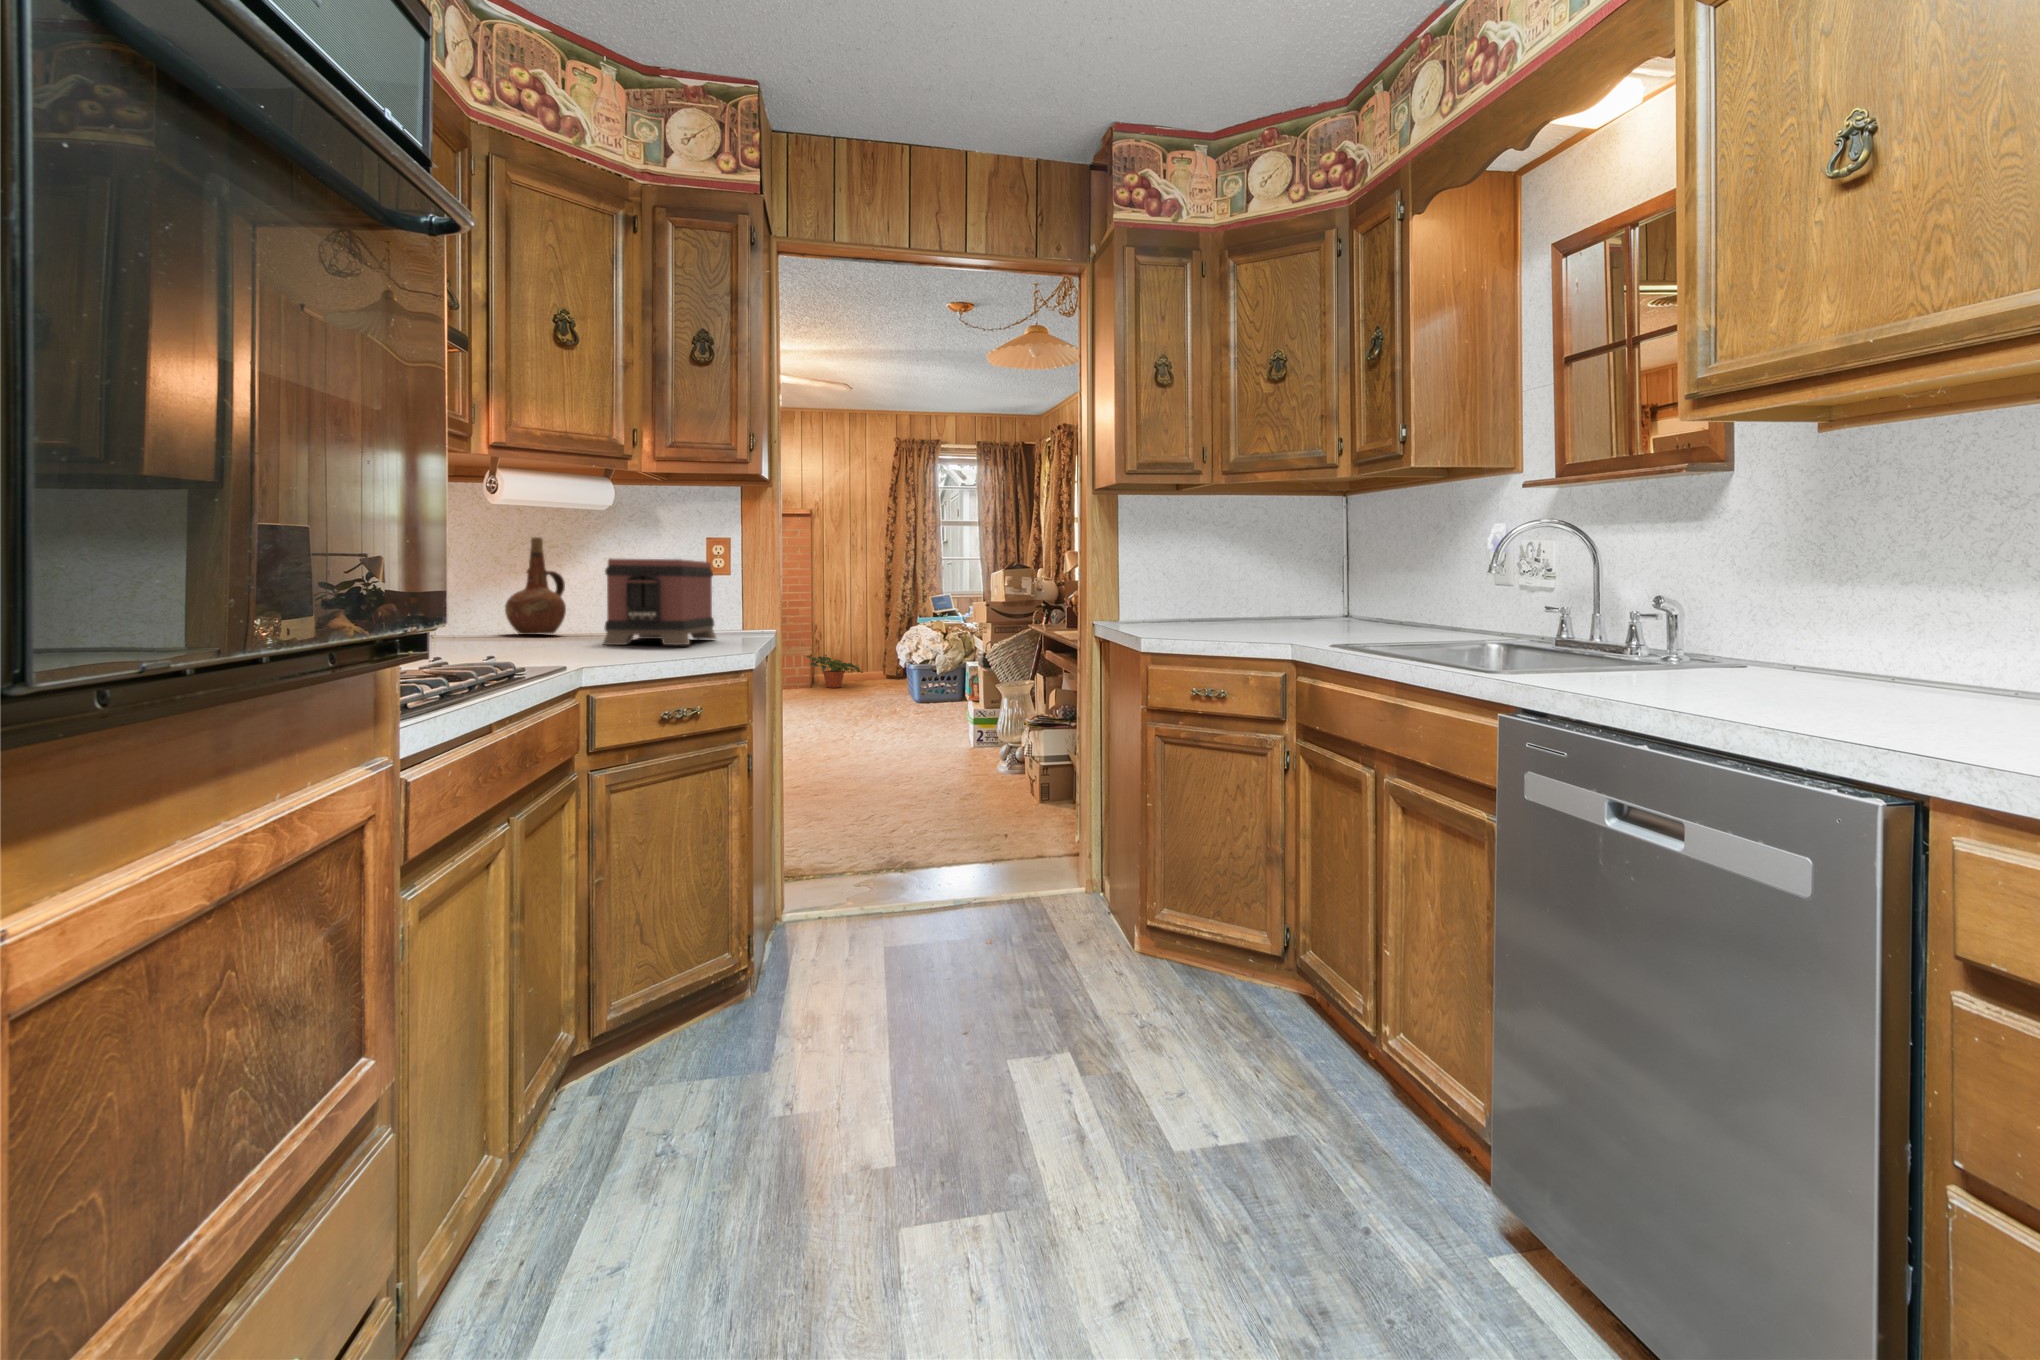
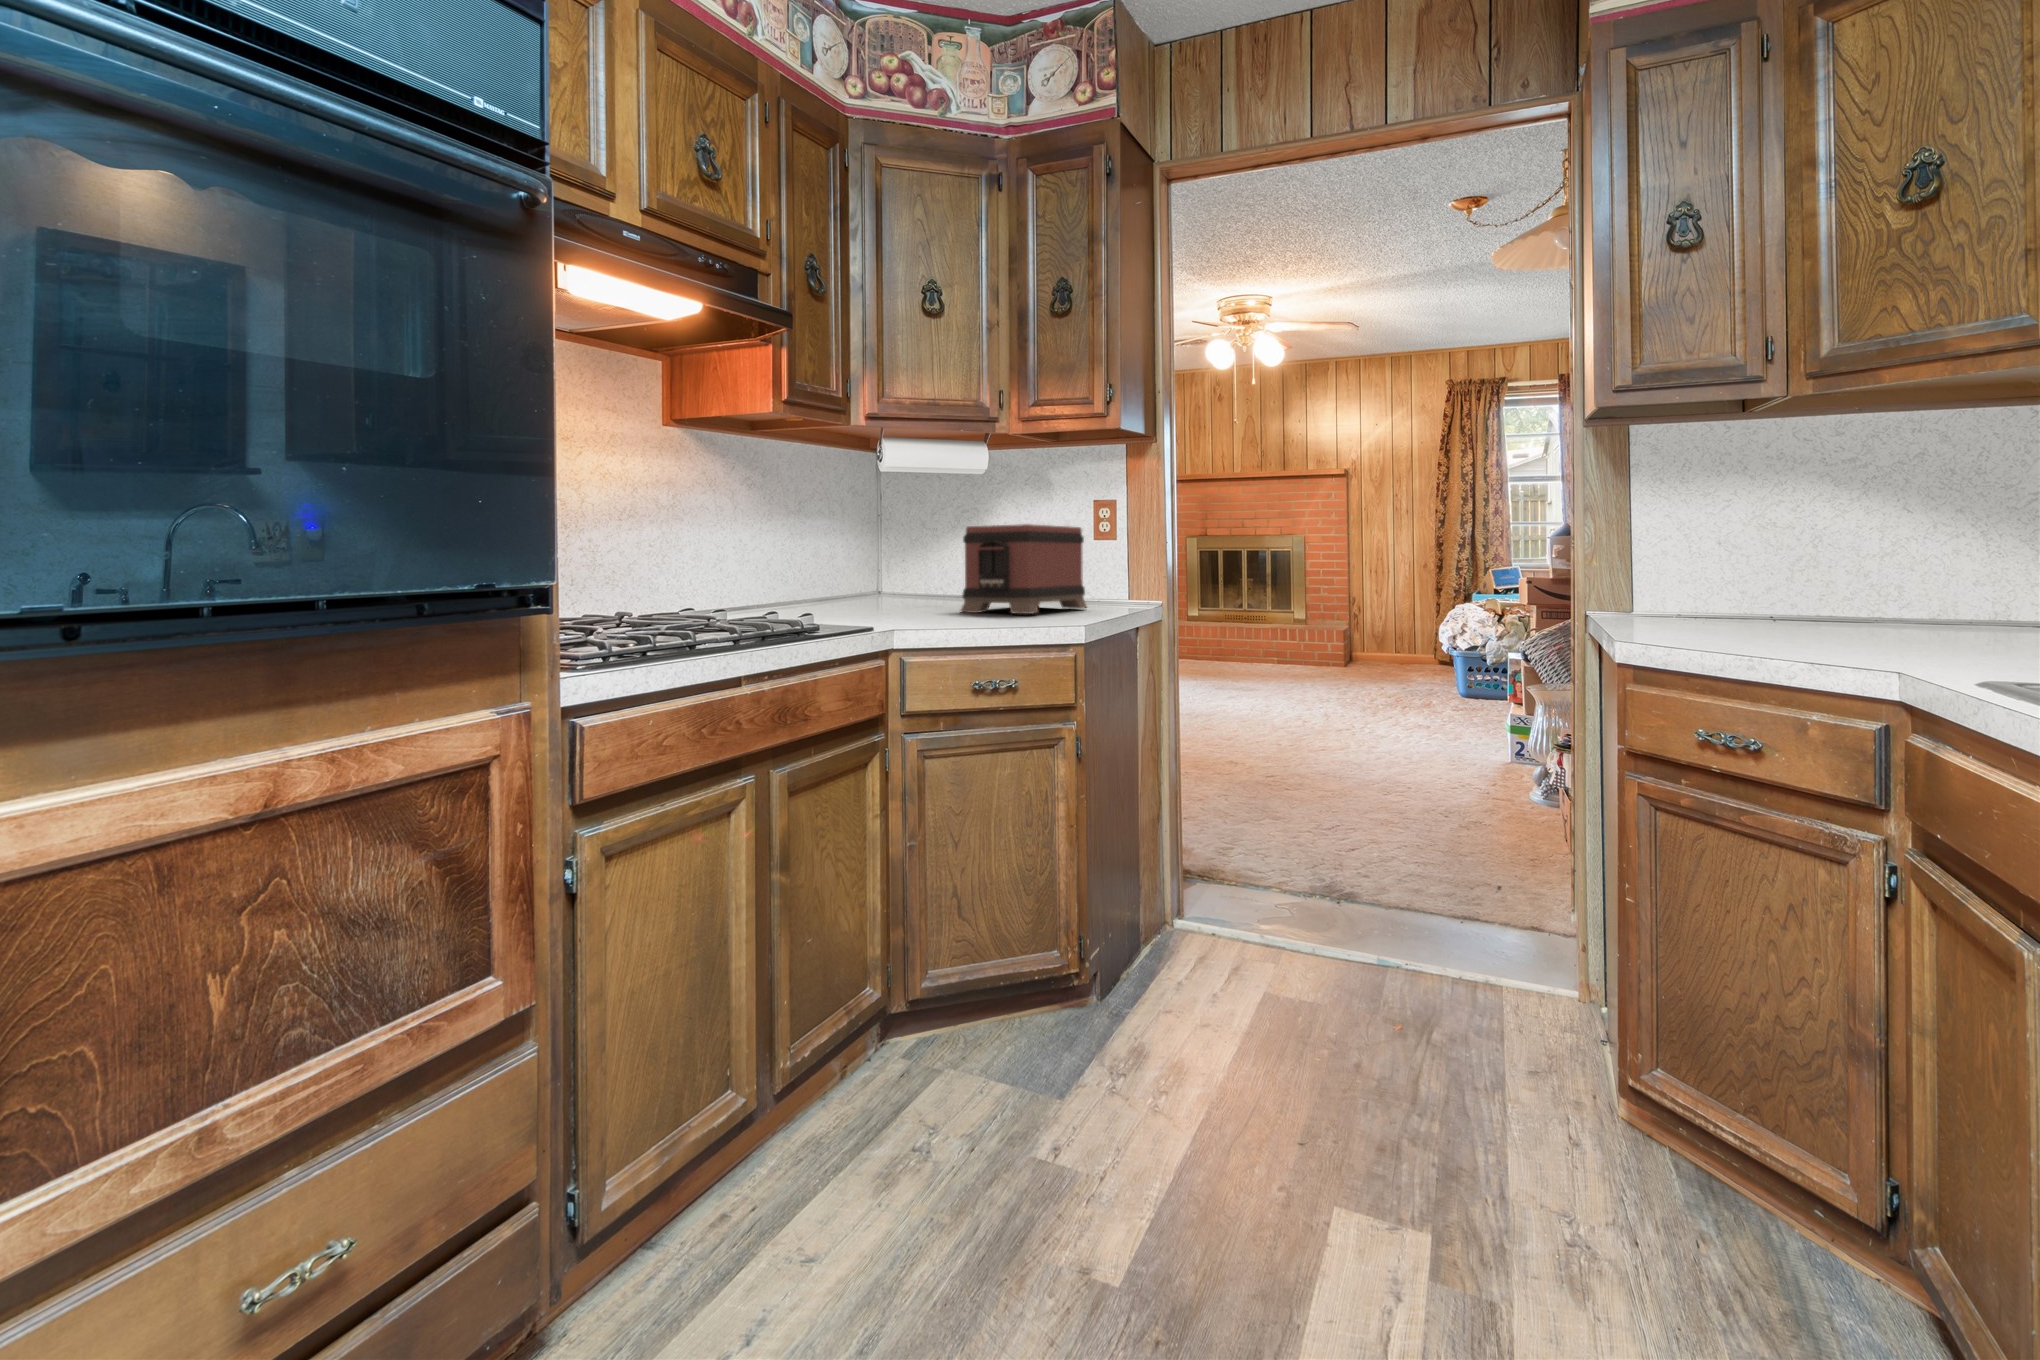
ceramic pitcher: present [505,537,566,635] -> none [905,510,957,602]
potted plant: present [807,655,863,688] -> none [1336,632,1403,669]

